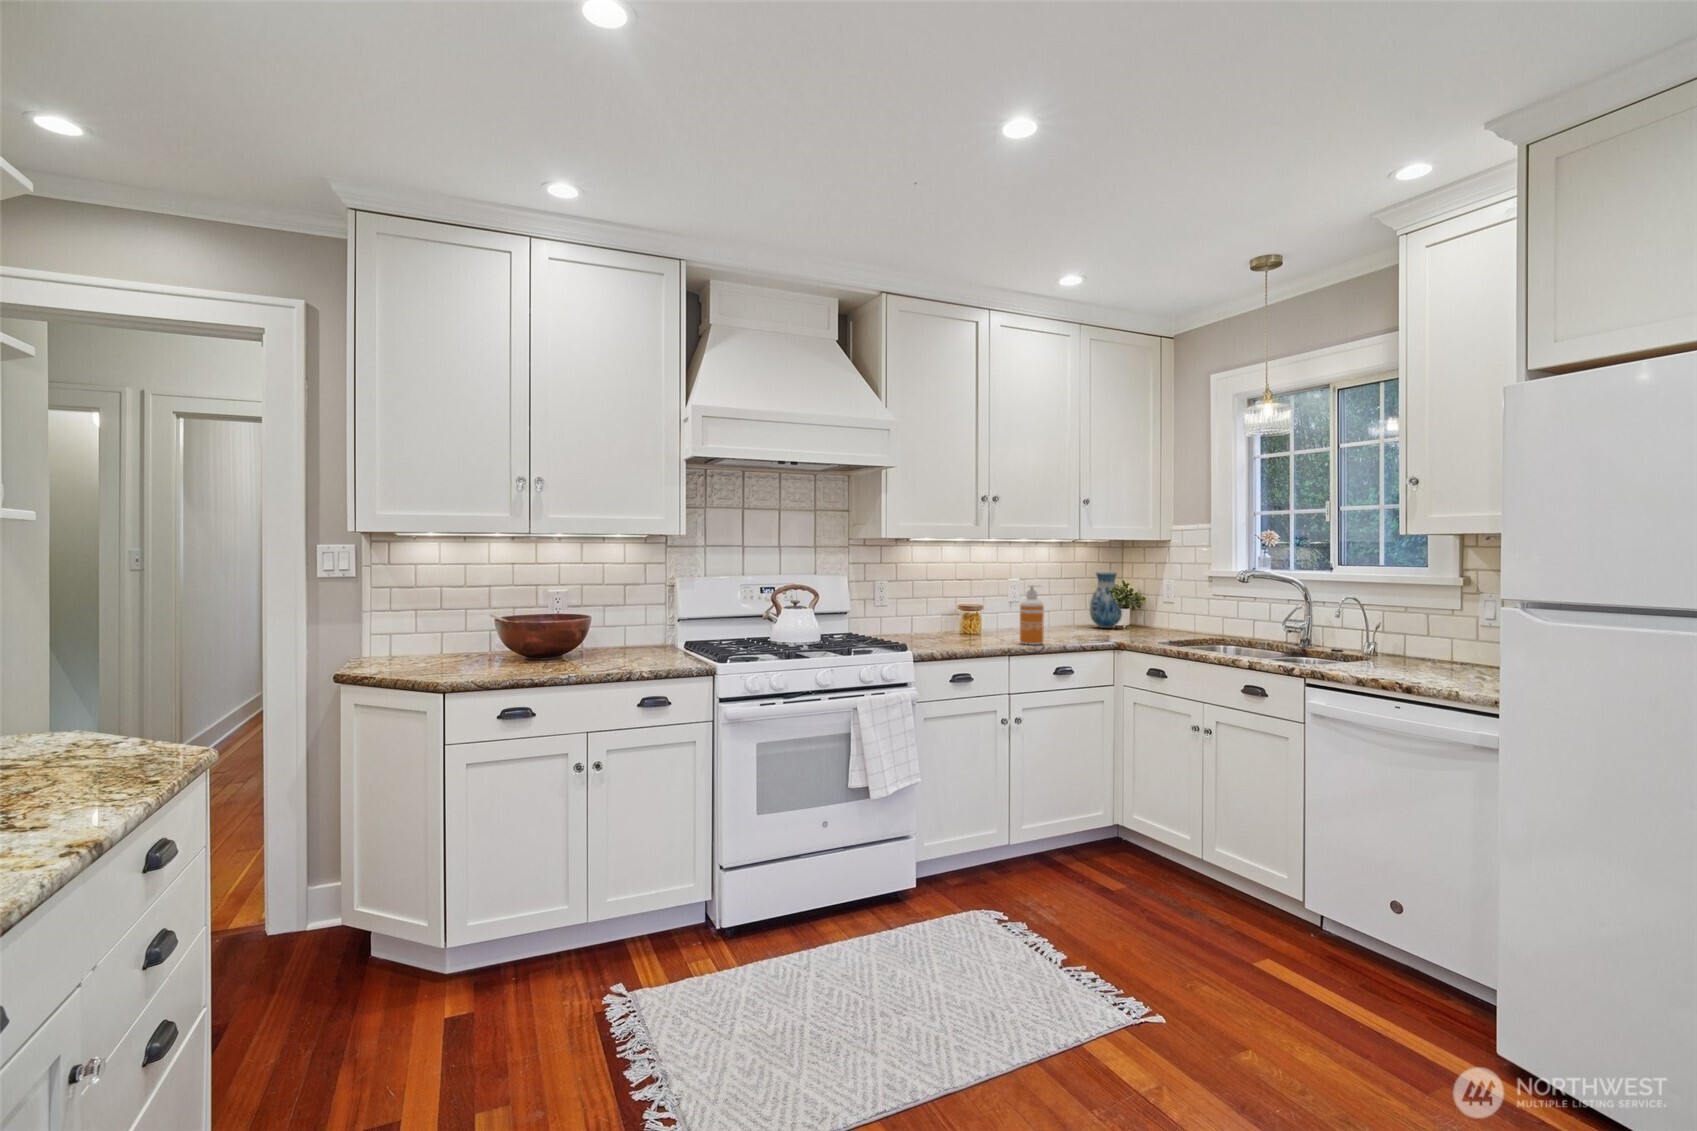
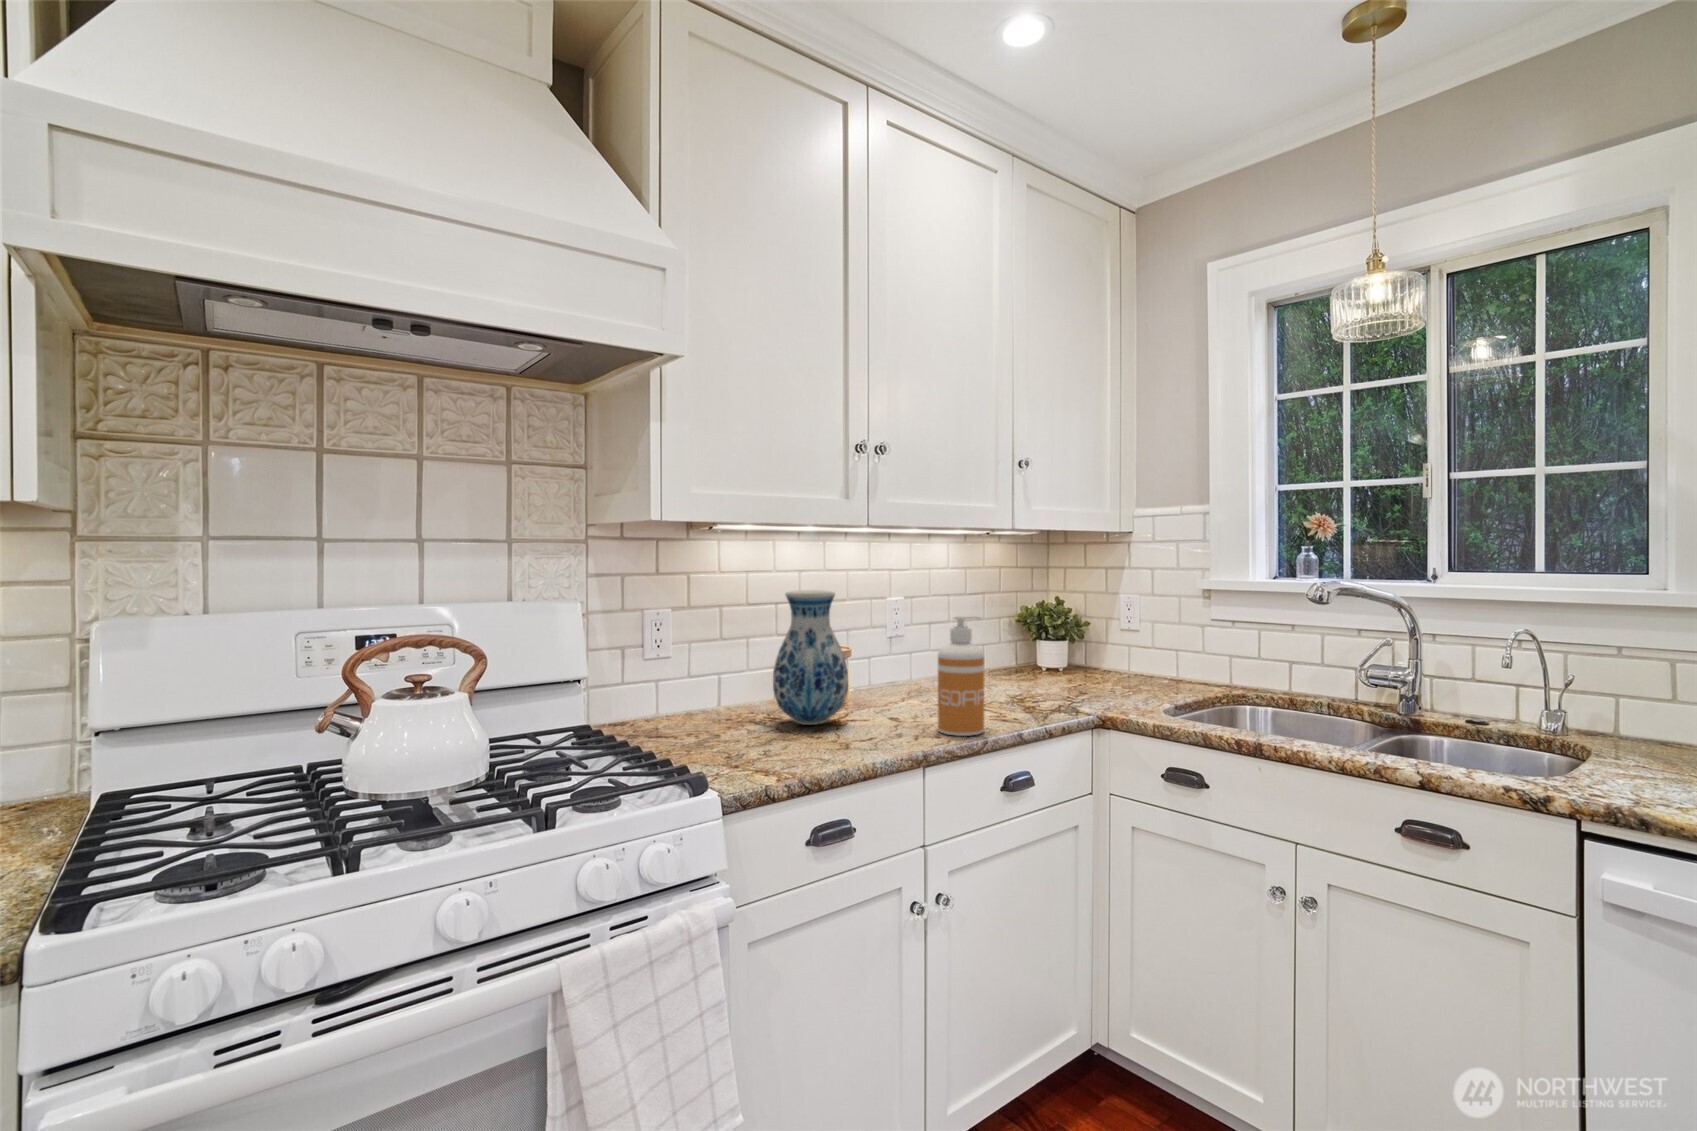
vase: present [1089,571,1122,628] -> present [773,590,848,725]

